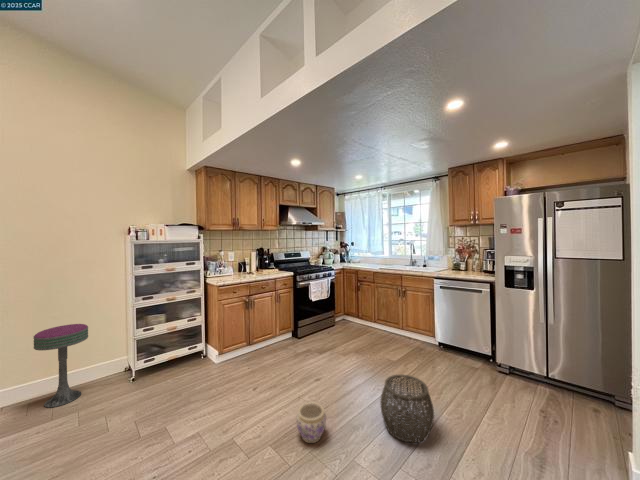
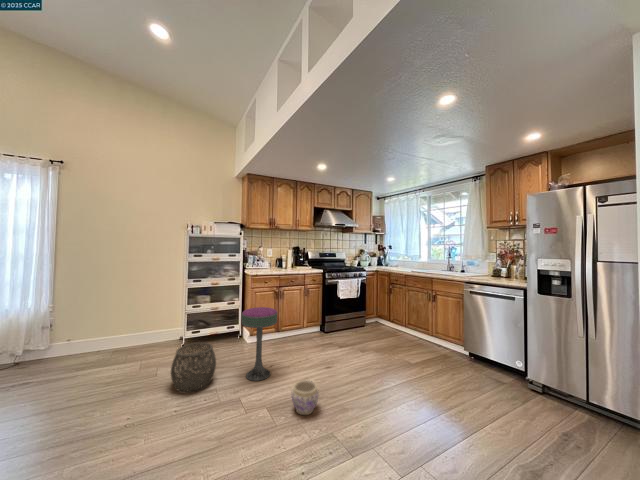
bar stool: present [33,324,88,407] -> present [242,307,277,381]
woven basket: present [380,375,434,443] -> present [171,342,216,392]

